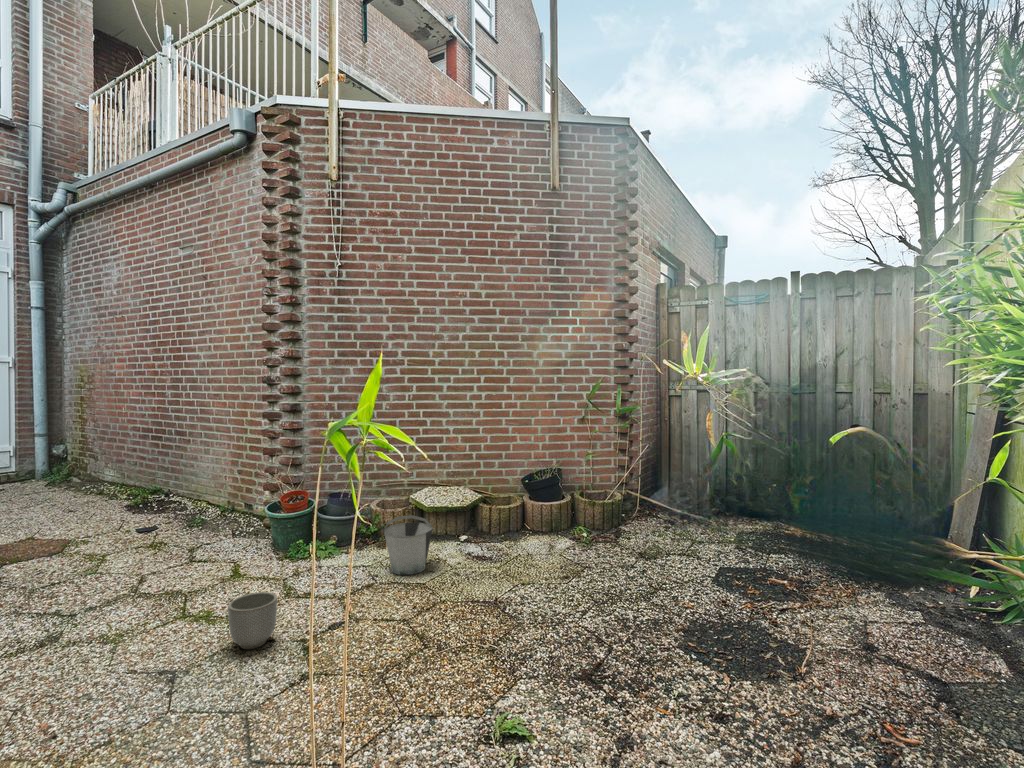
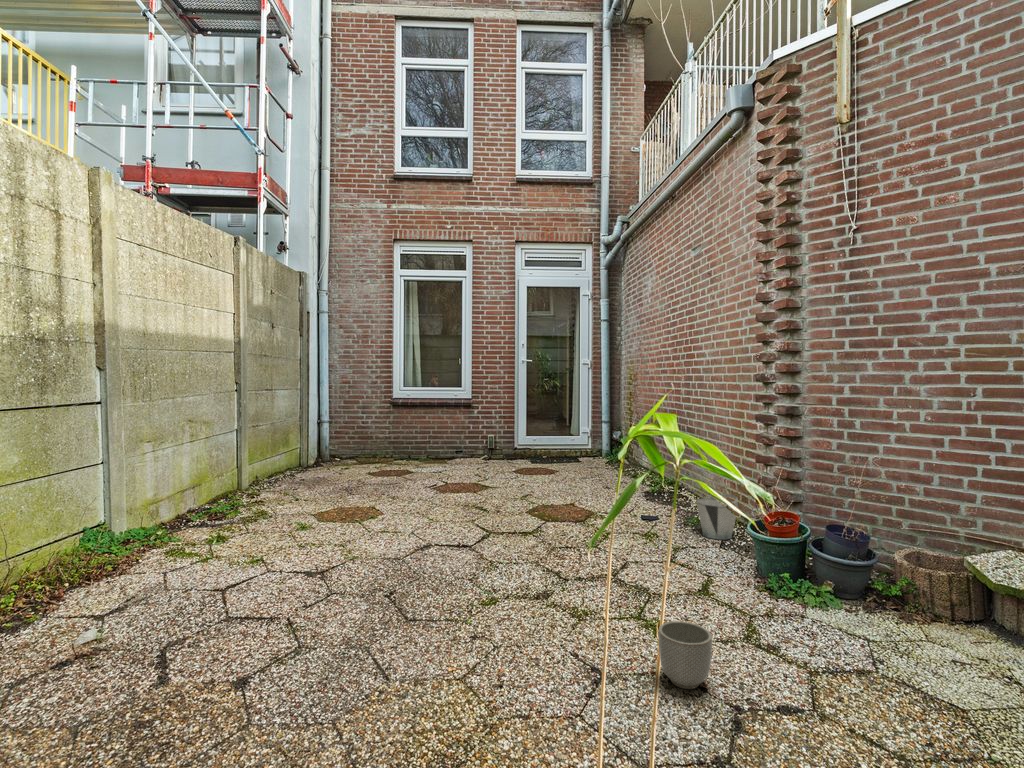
bucket: present [384,515,433,575] -> present [697,494,739,540]

